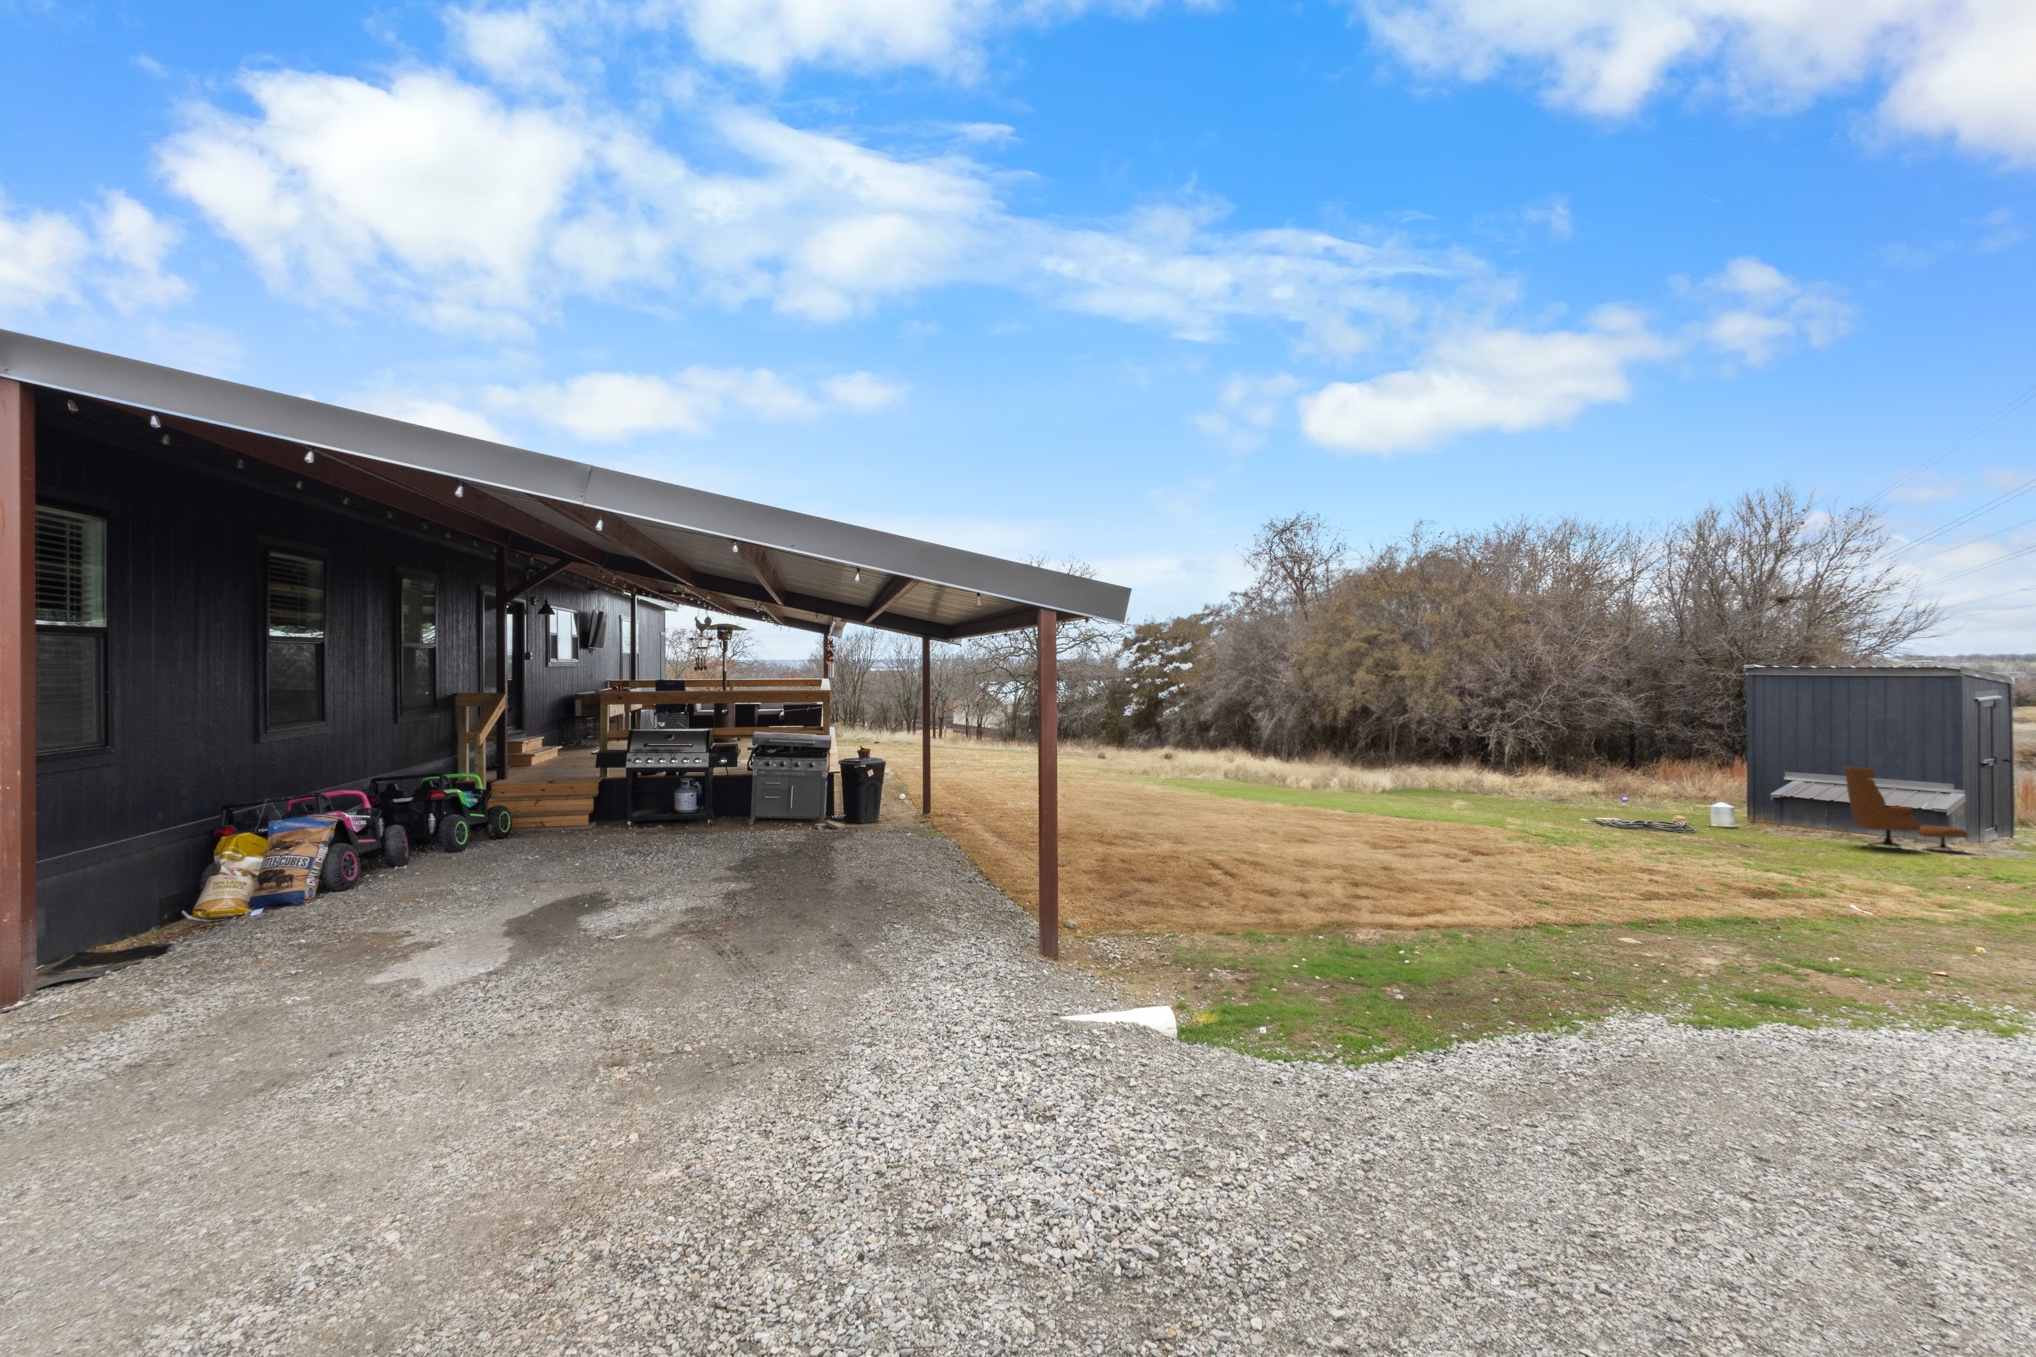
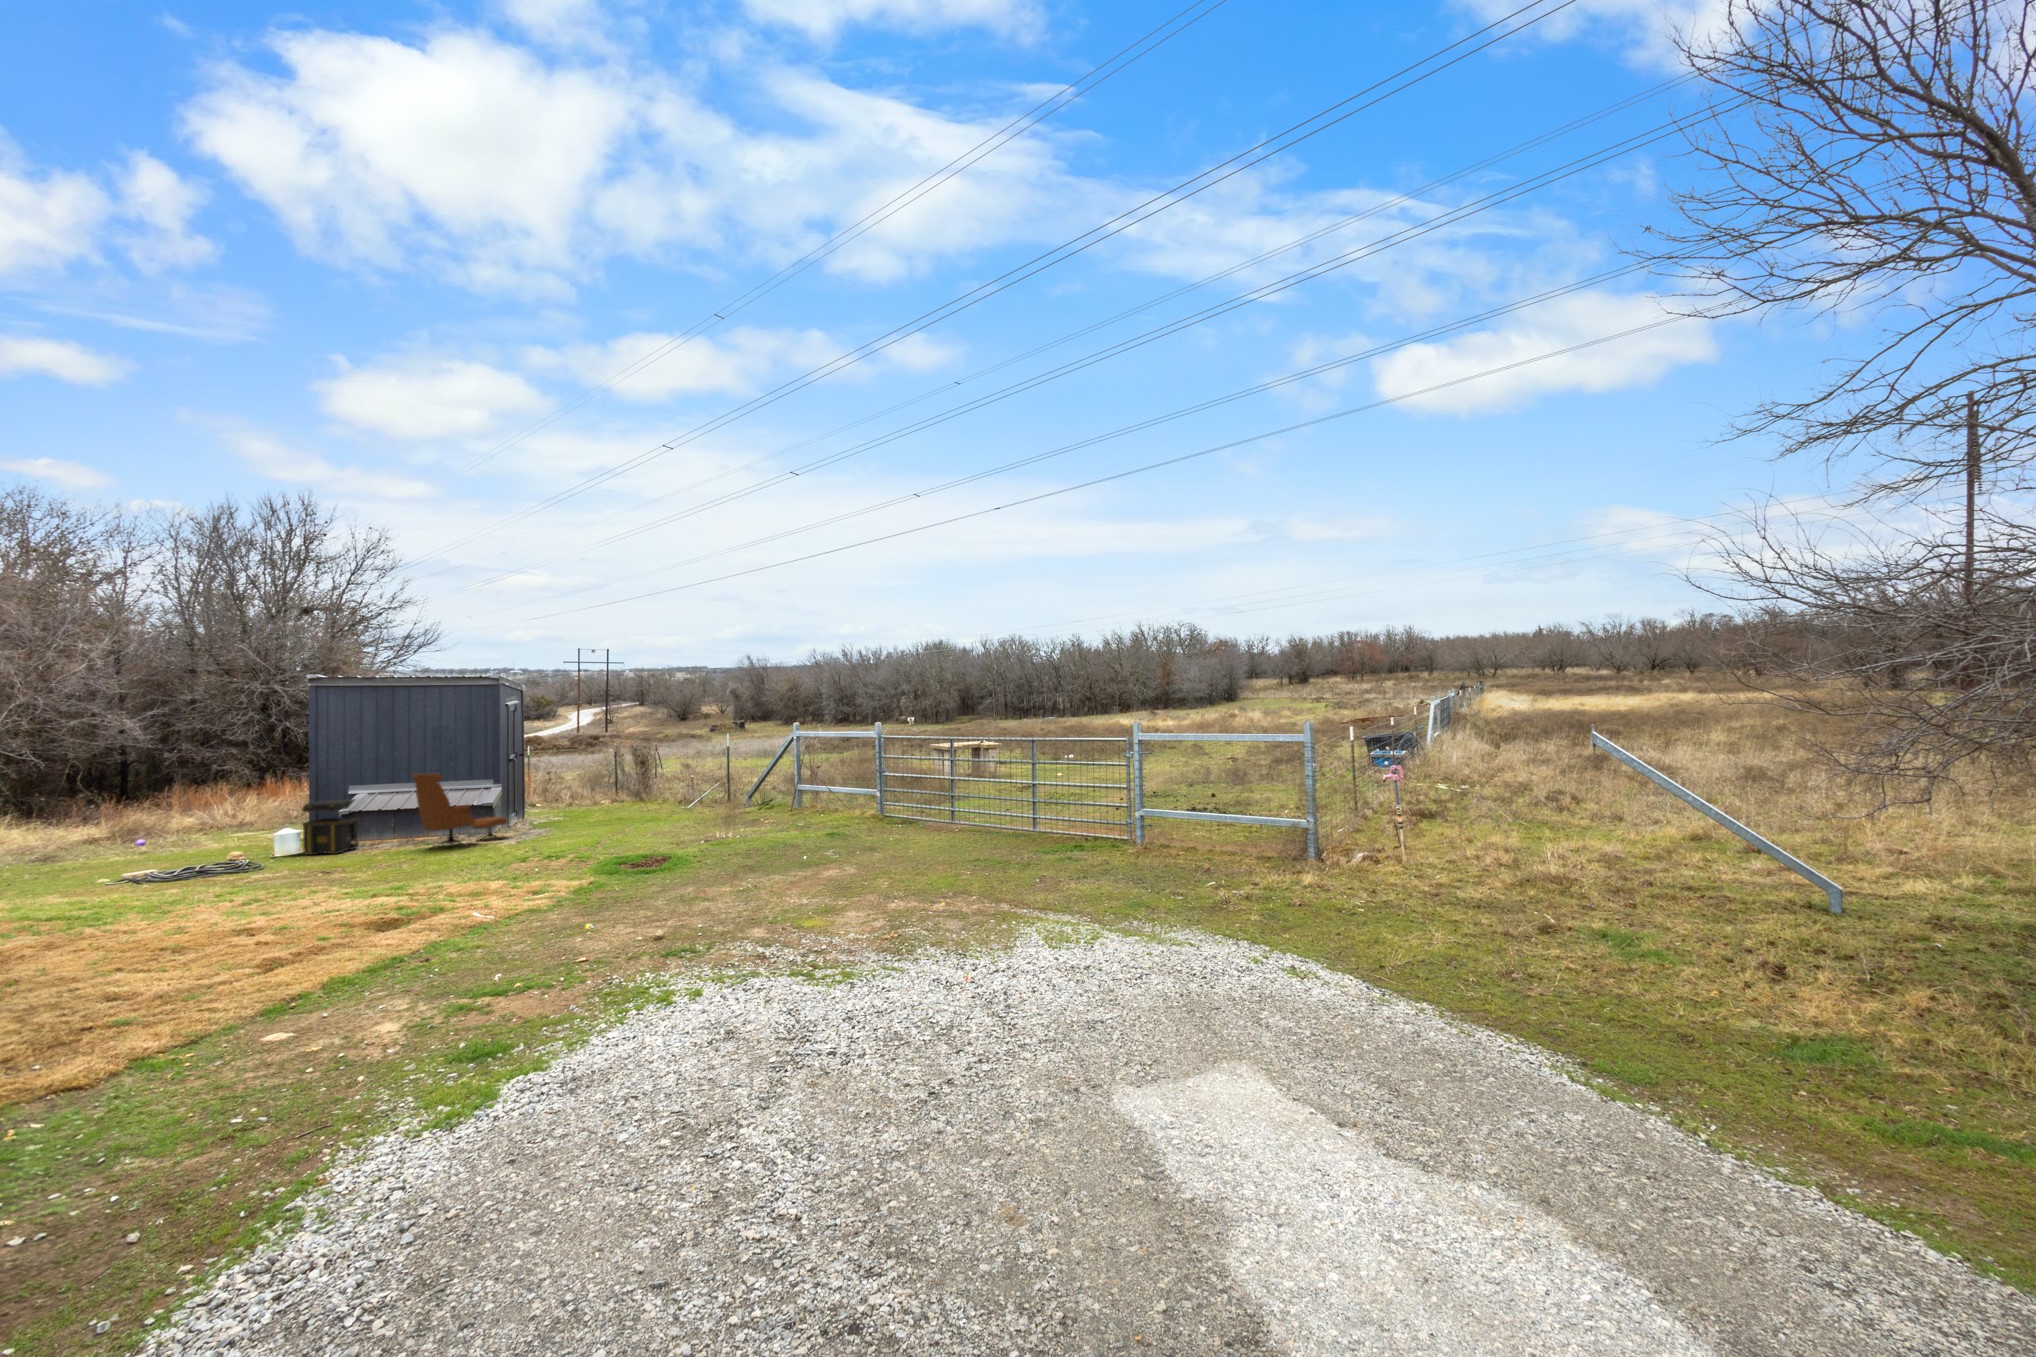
toolbox: none [1734,783,1791,834] -> present [302,799,359,855]

